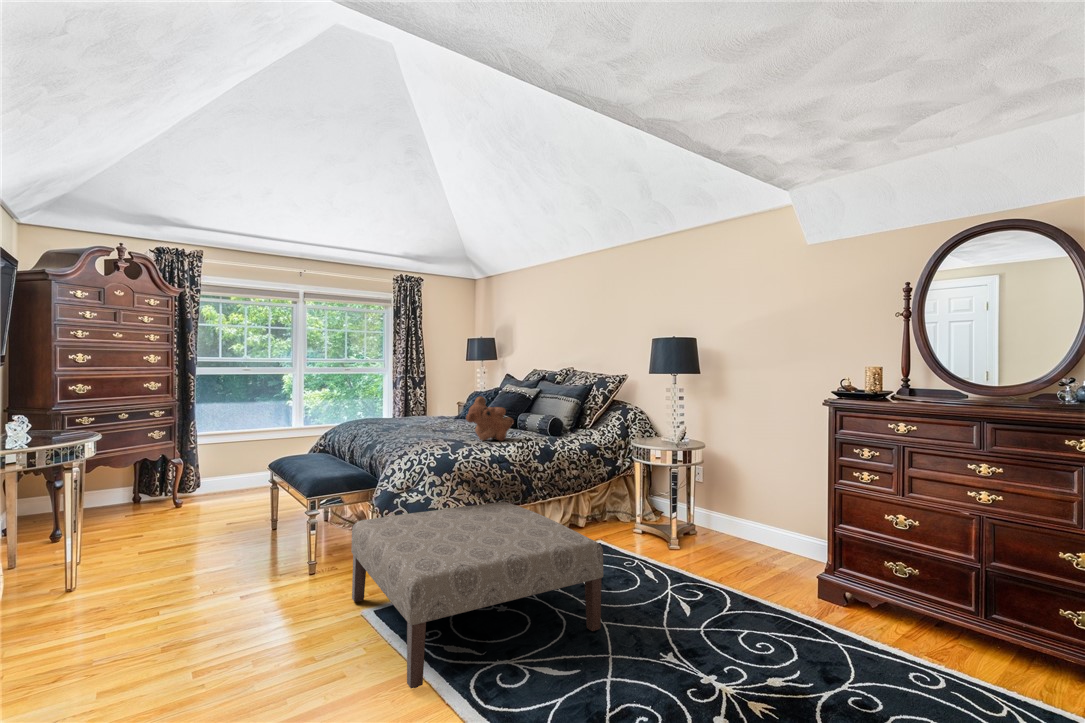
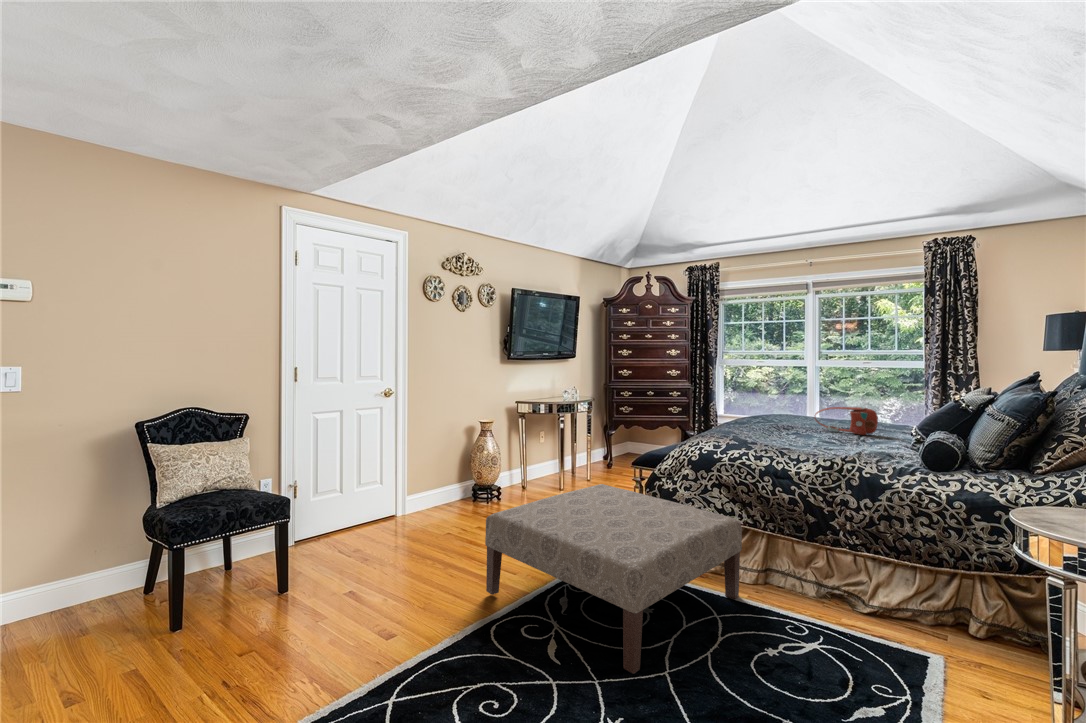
teddy bear: present [466,396,514,441] -> none [748,393,809,451]
handbag: none [424,405,464,427] -> present [815,407,878,435]

